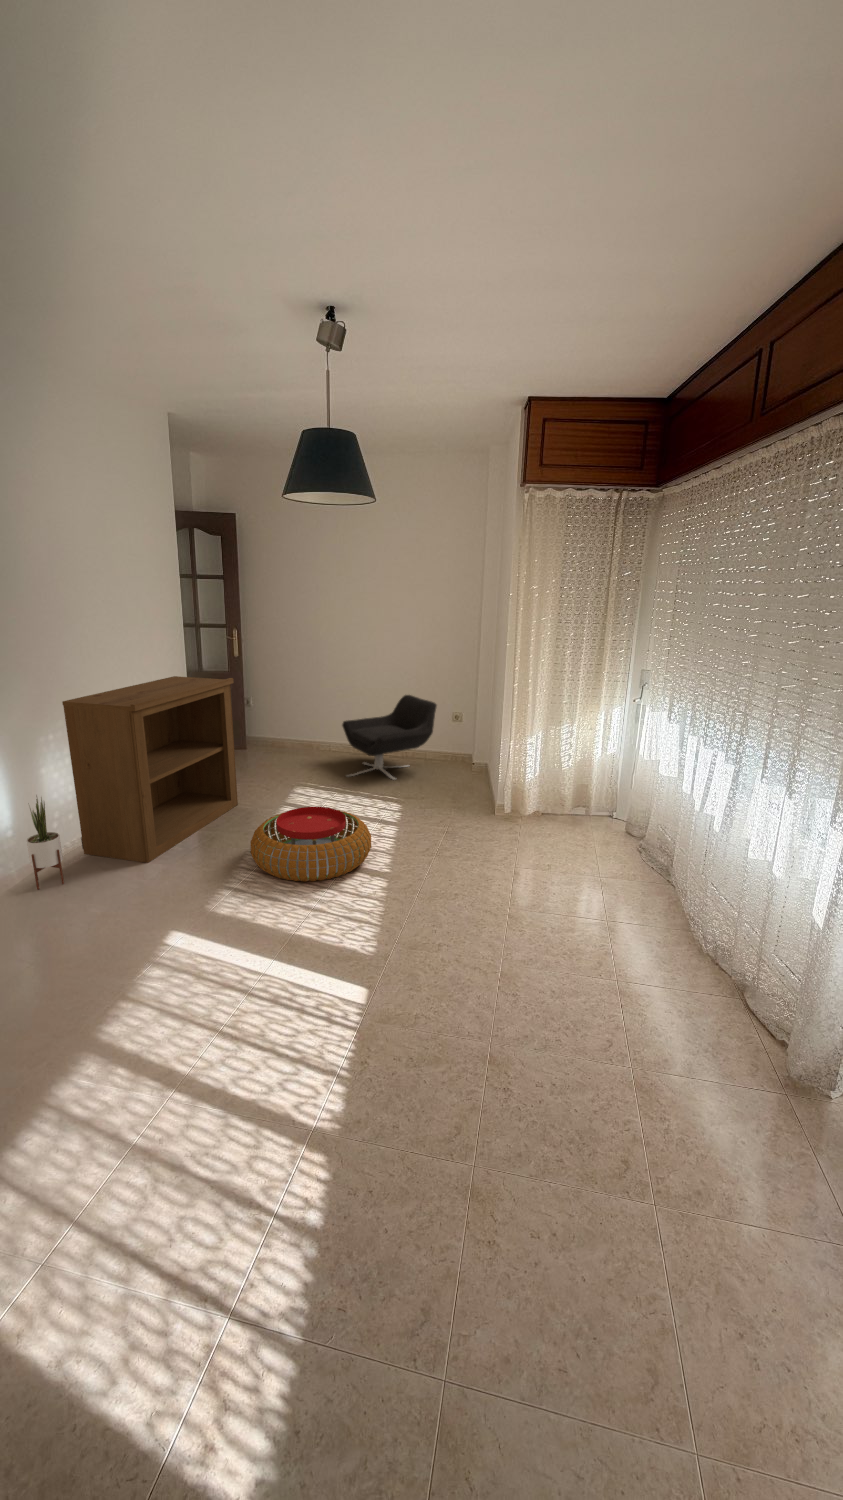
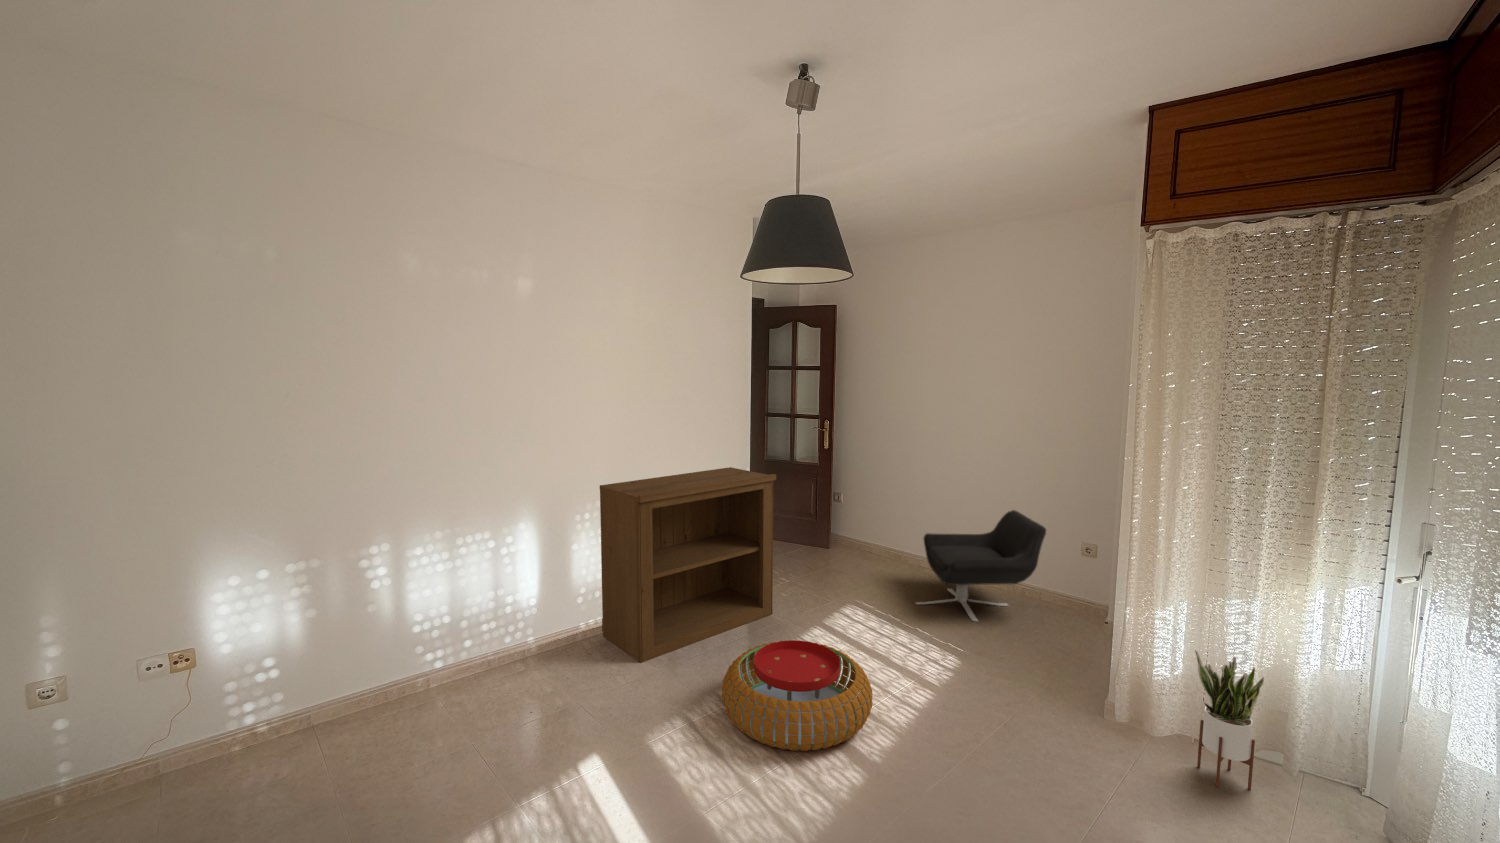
potted plant: present [27,795,64,890] -> present [1195,650,1264,789]

